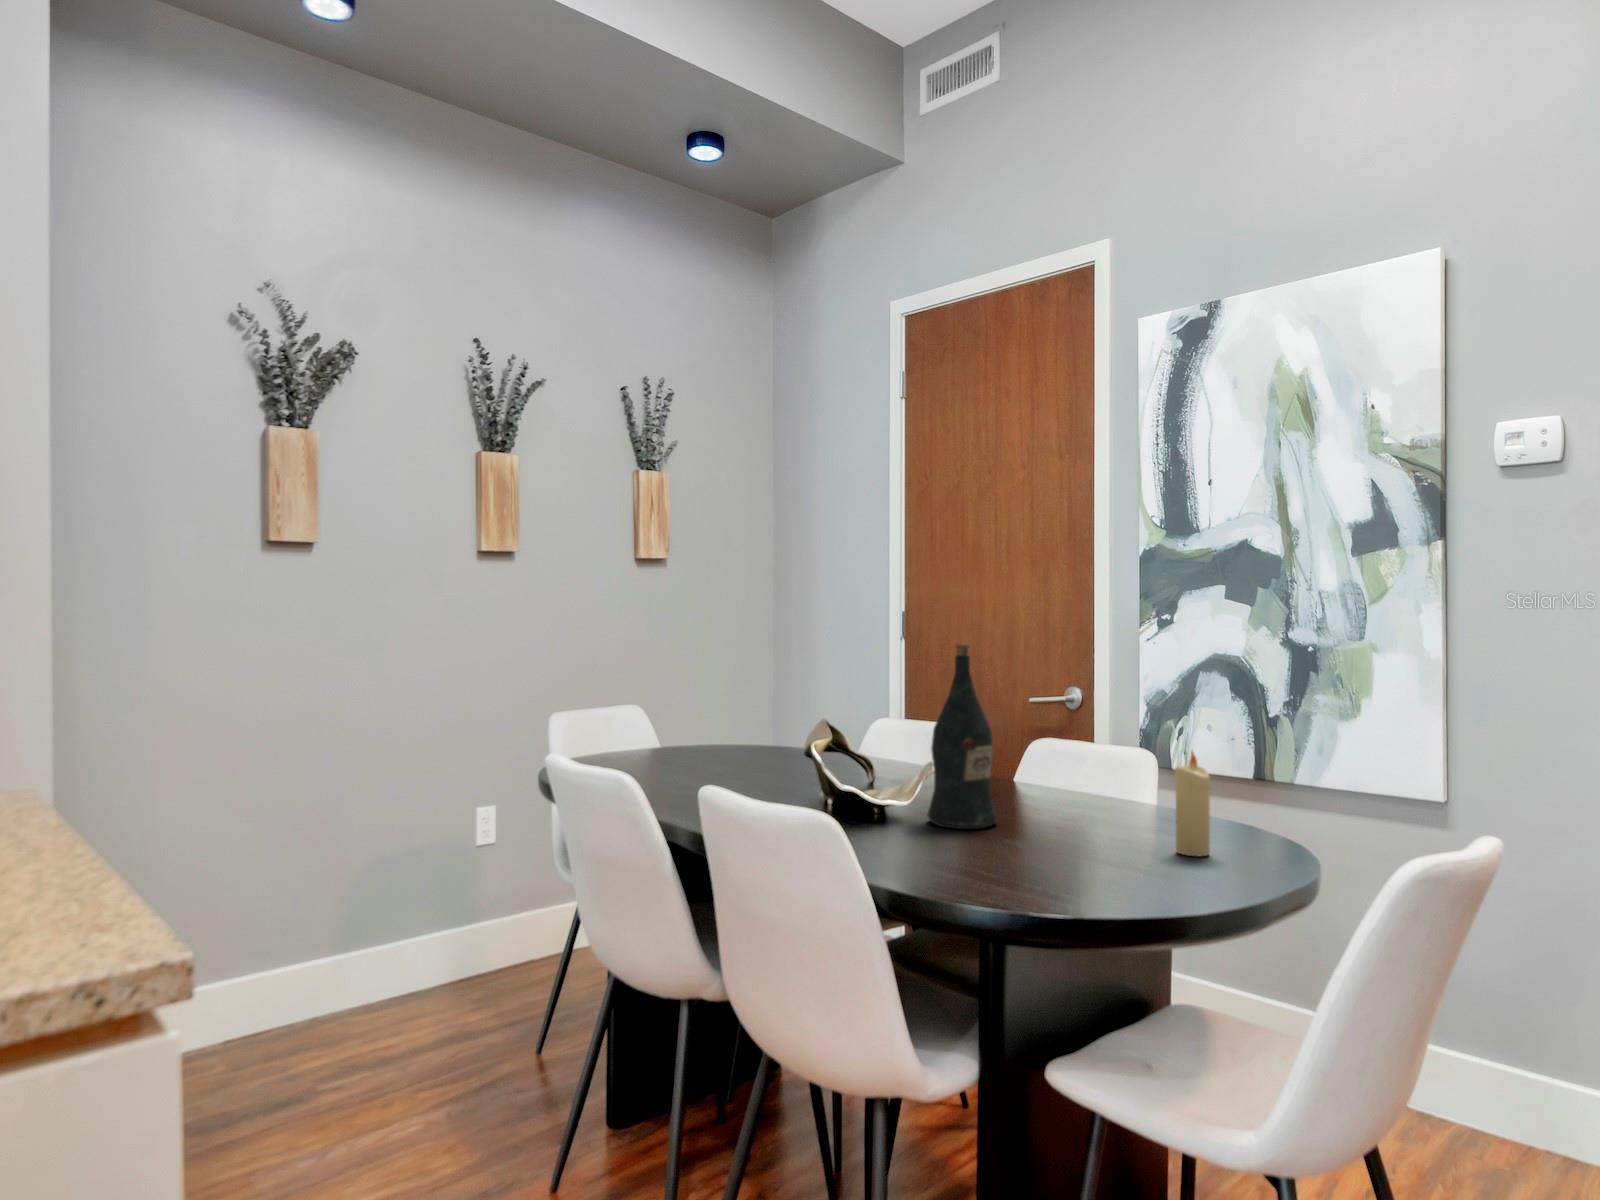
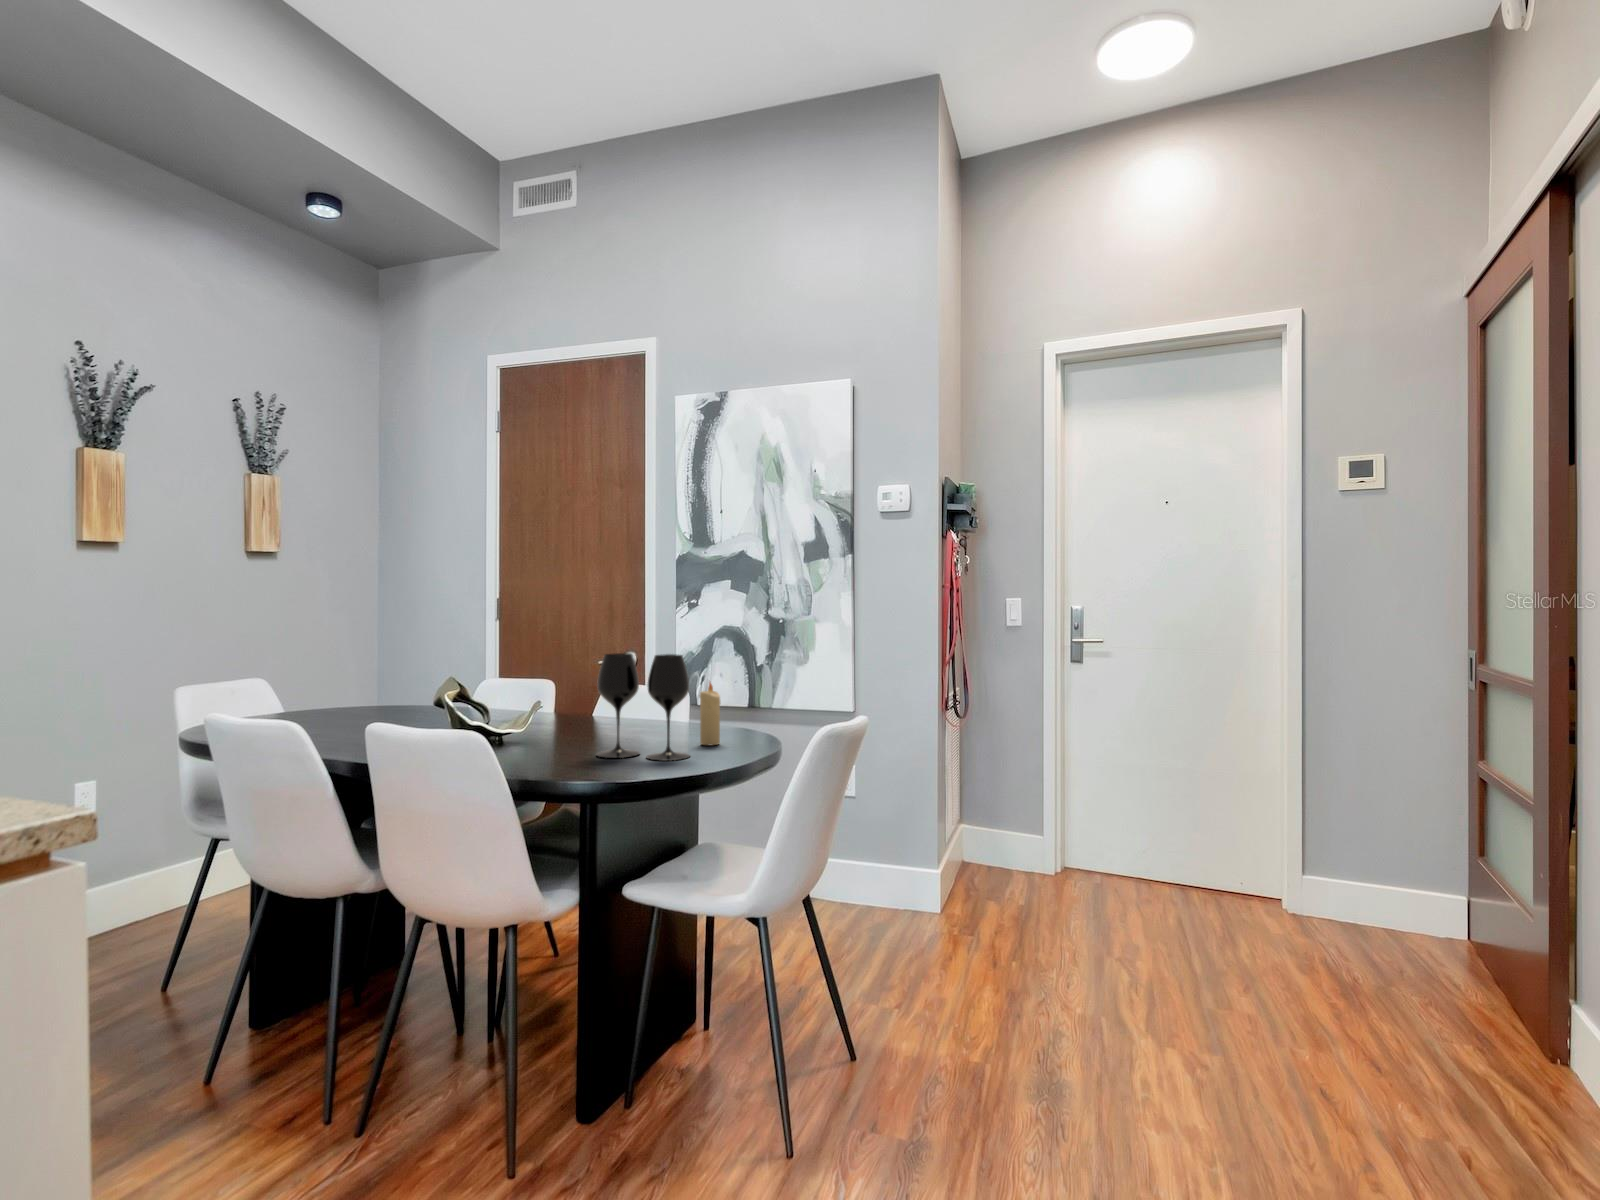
wine bottle: present [927,643,997,829] -> none [537,618,586,744]
wine glass: none [1006,701,1158,882] -> present [597,653,690,761]

